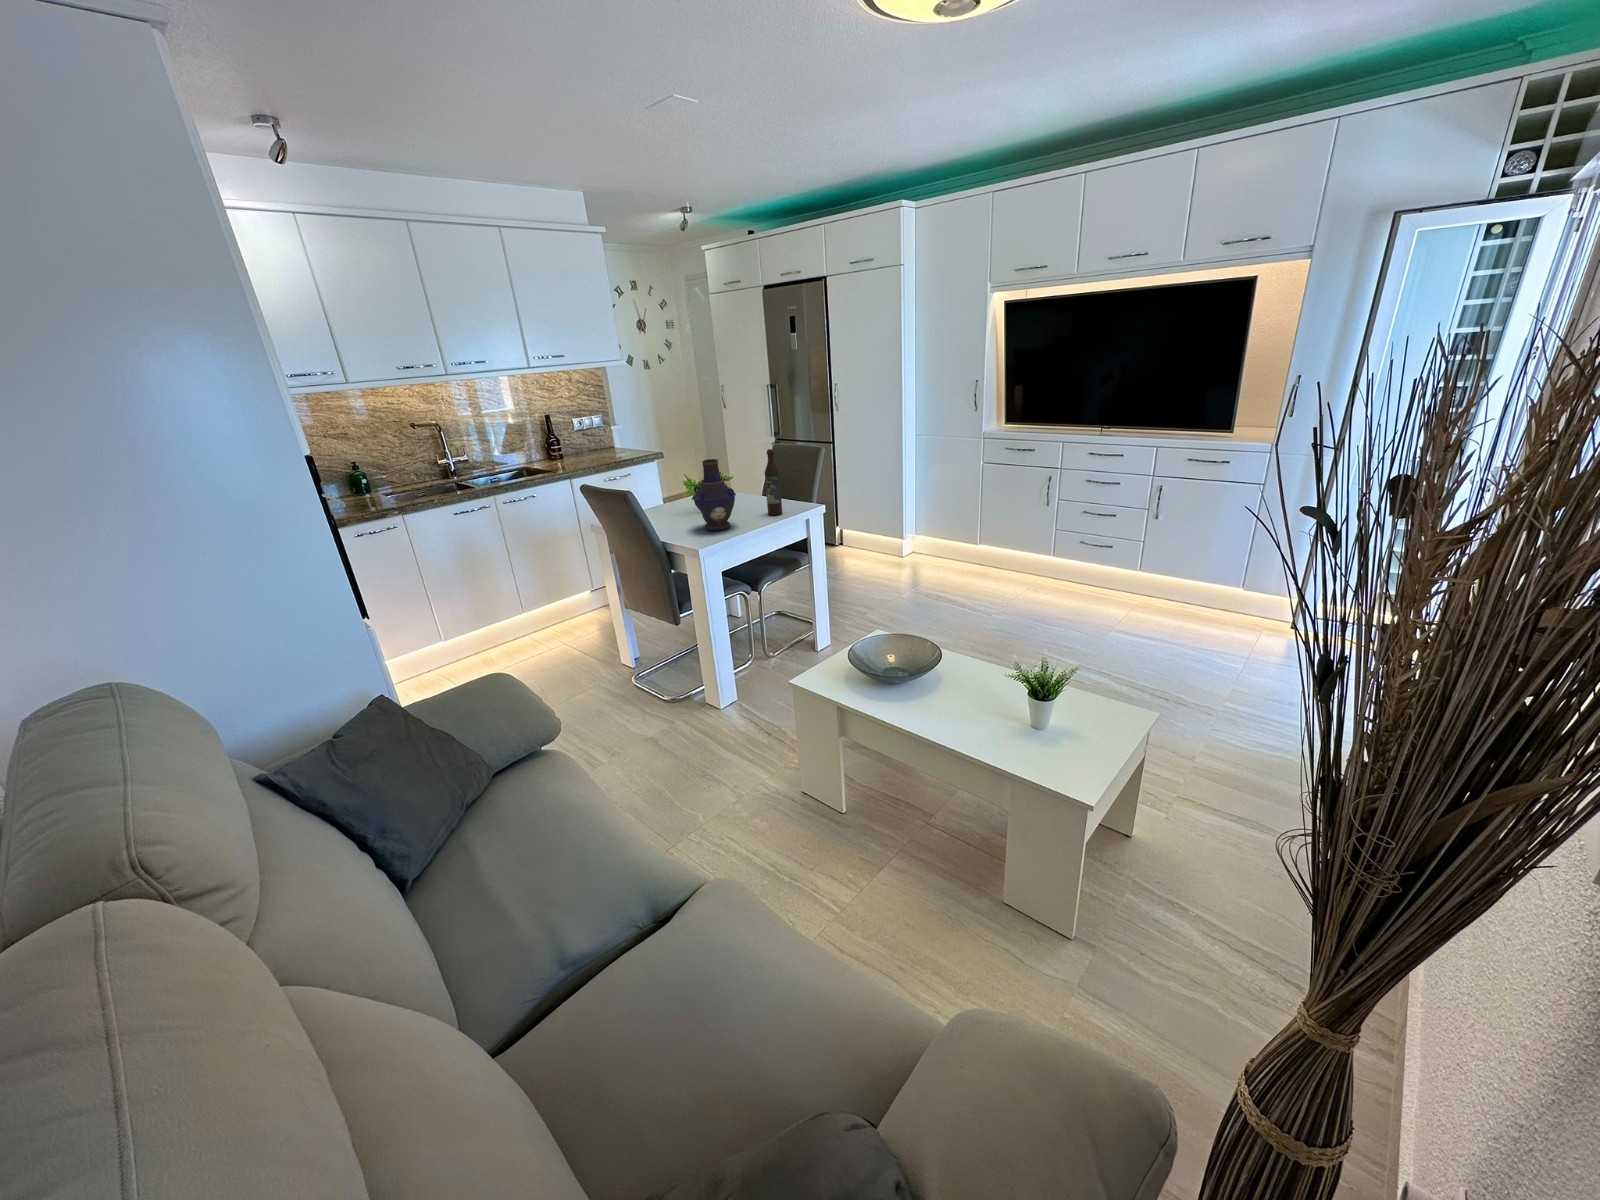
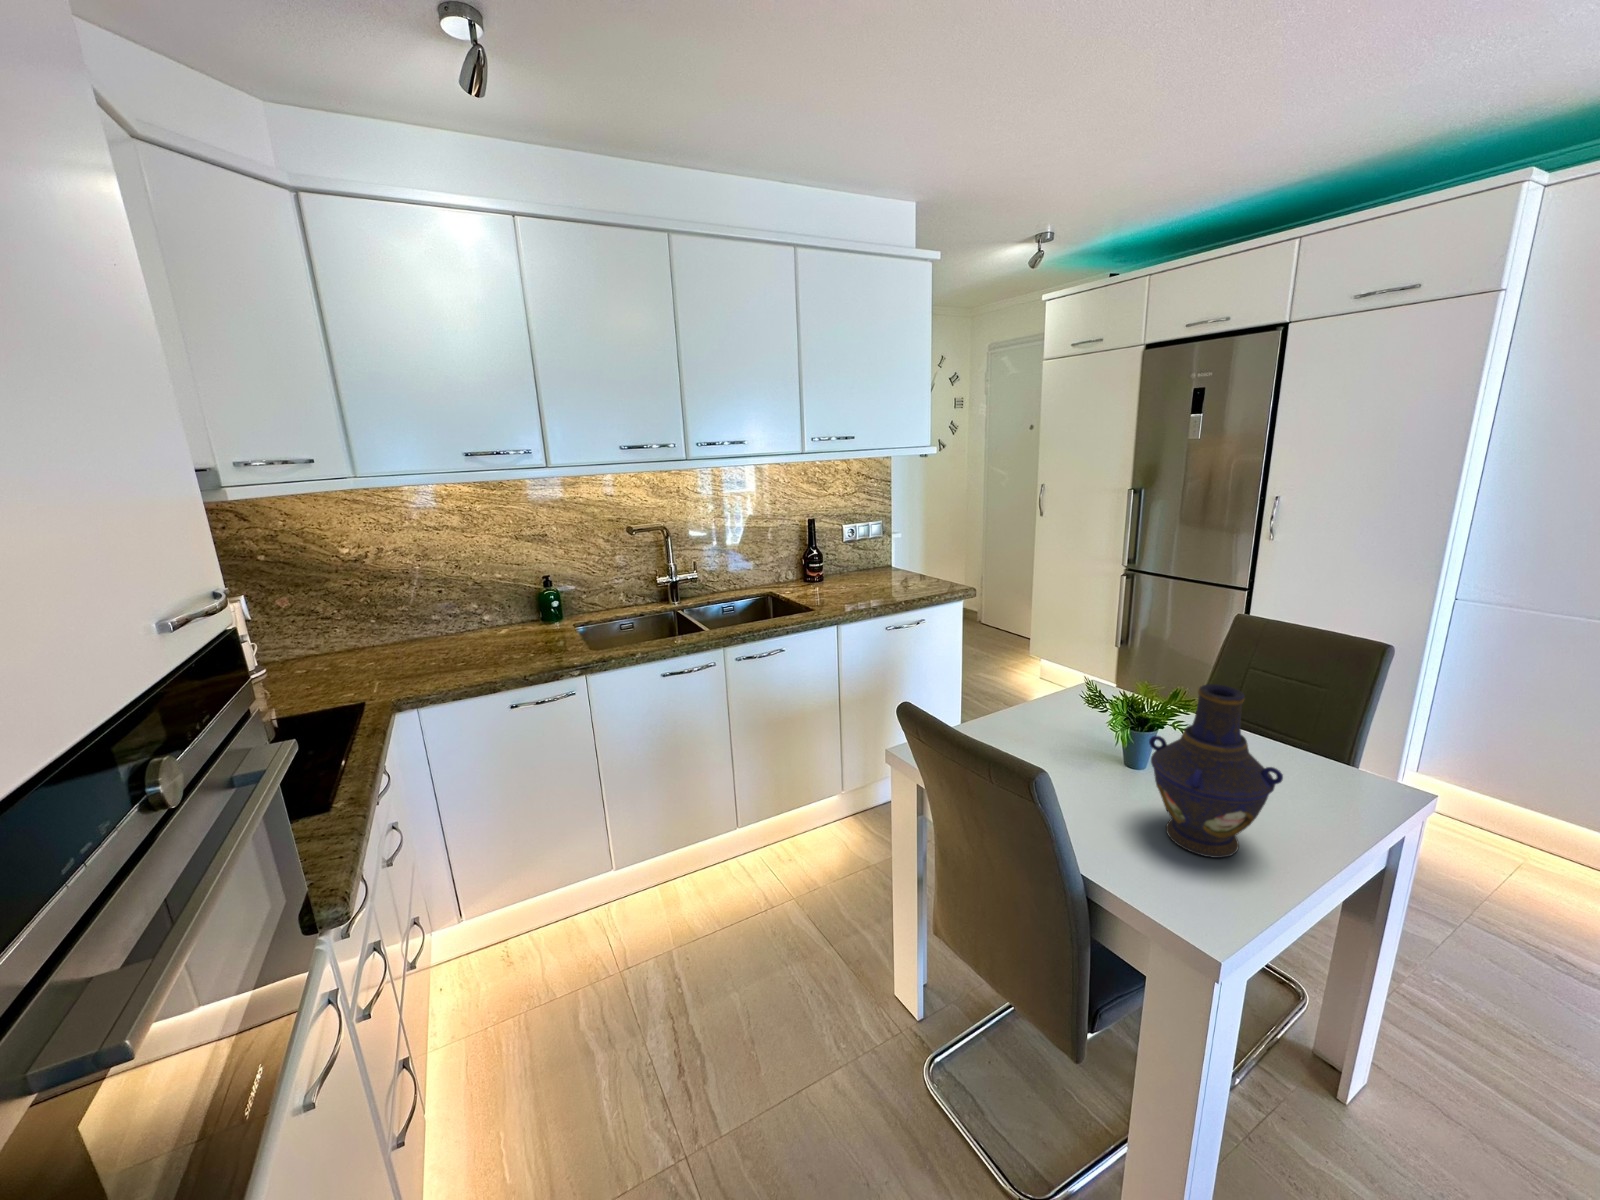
wine bottle: present [765,449,782,515] -> none [1302,664,1363,816]

